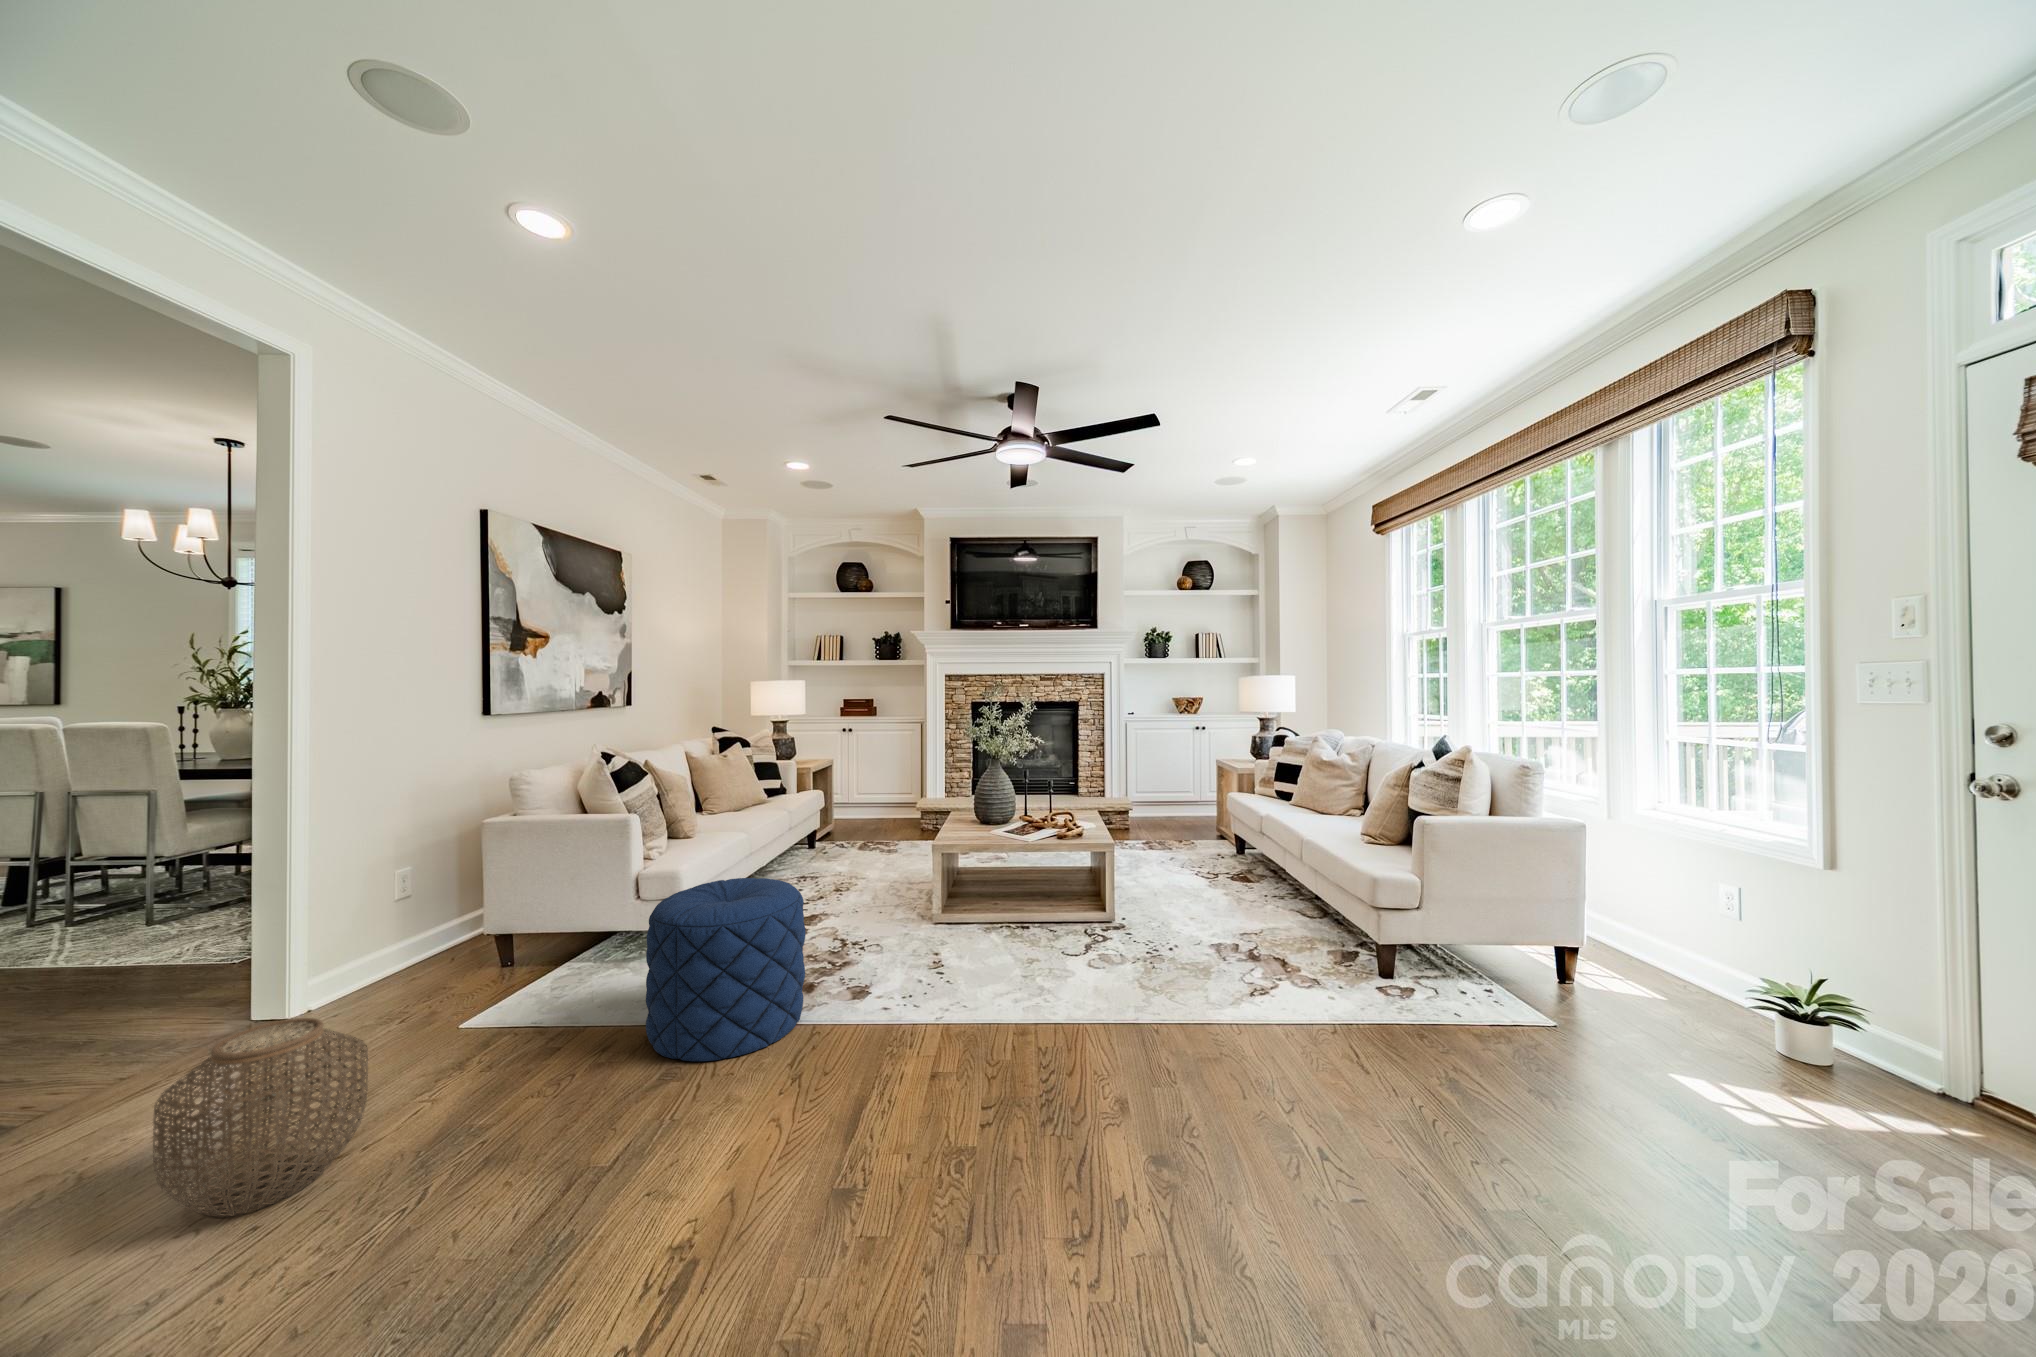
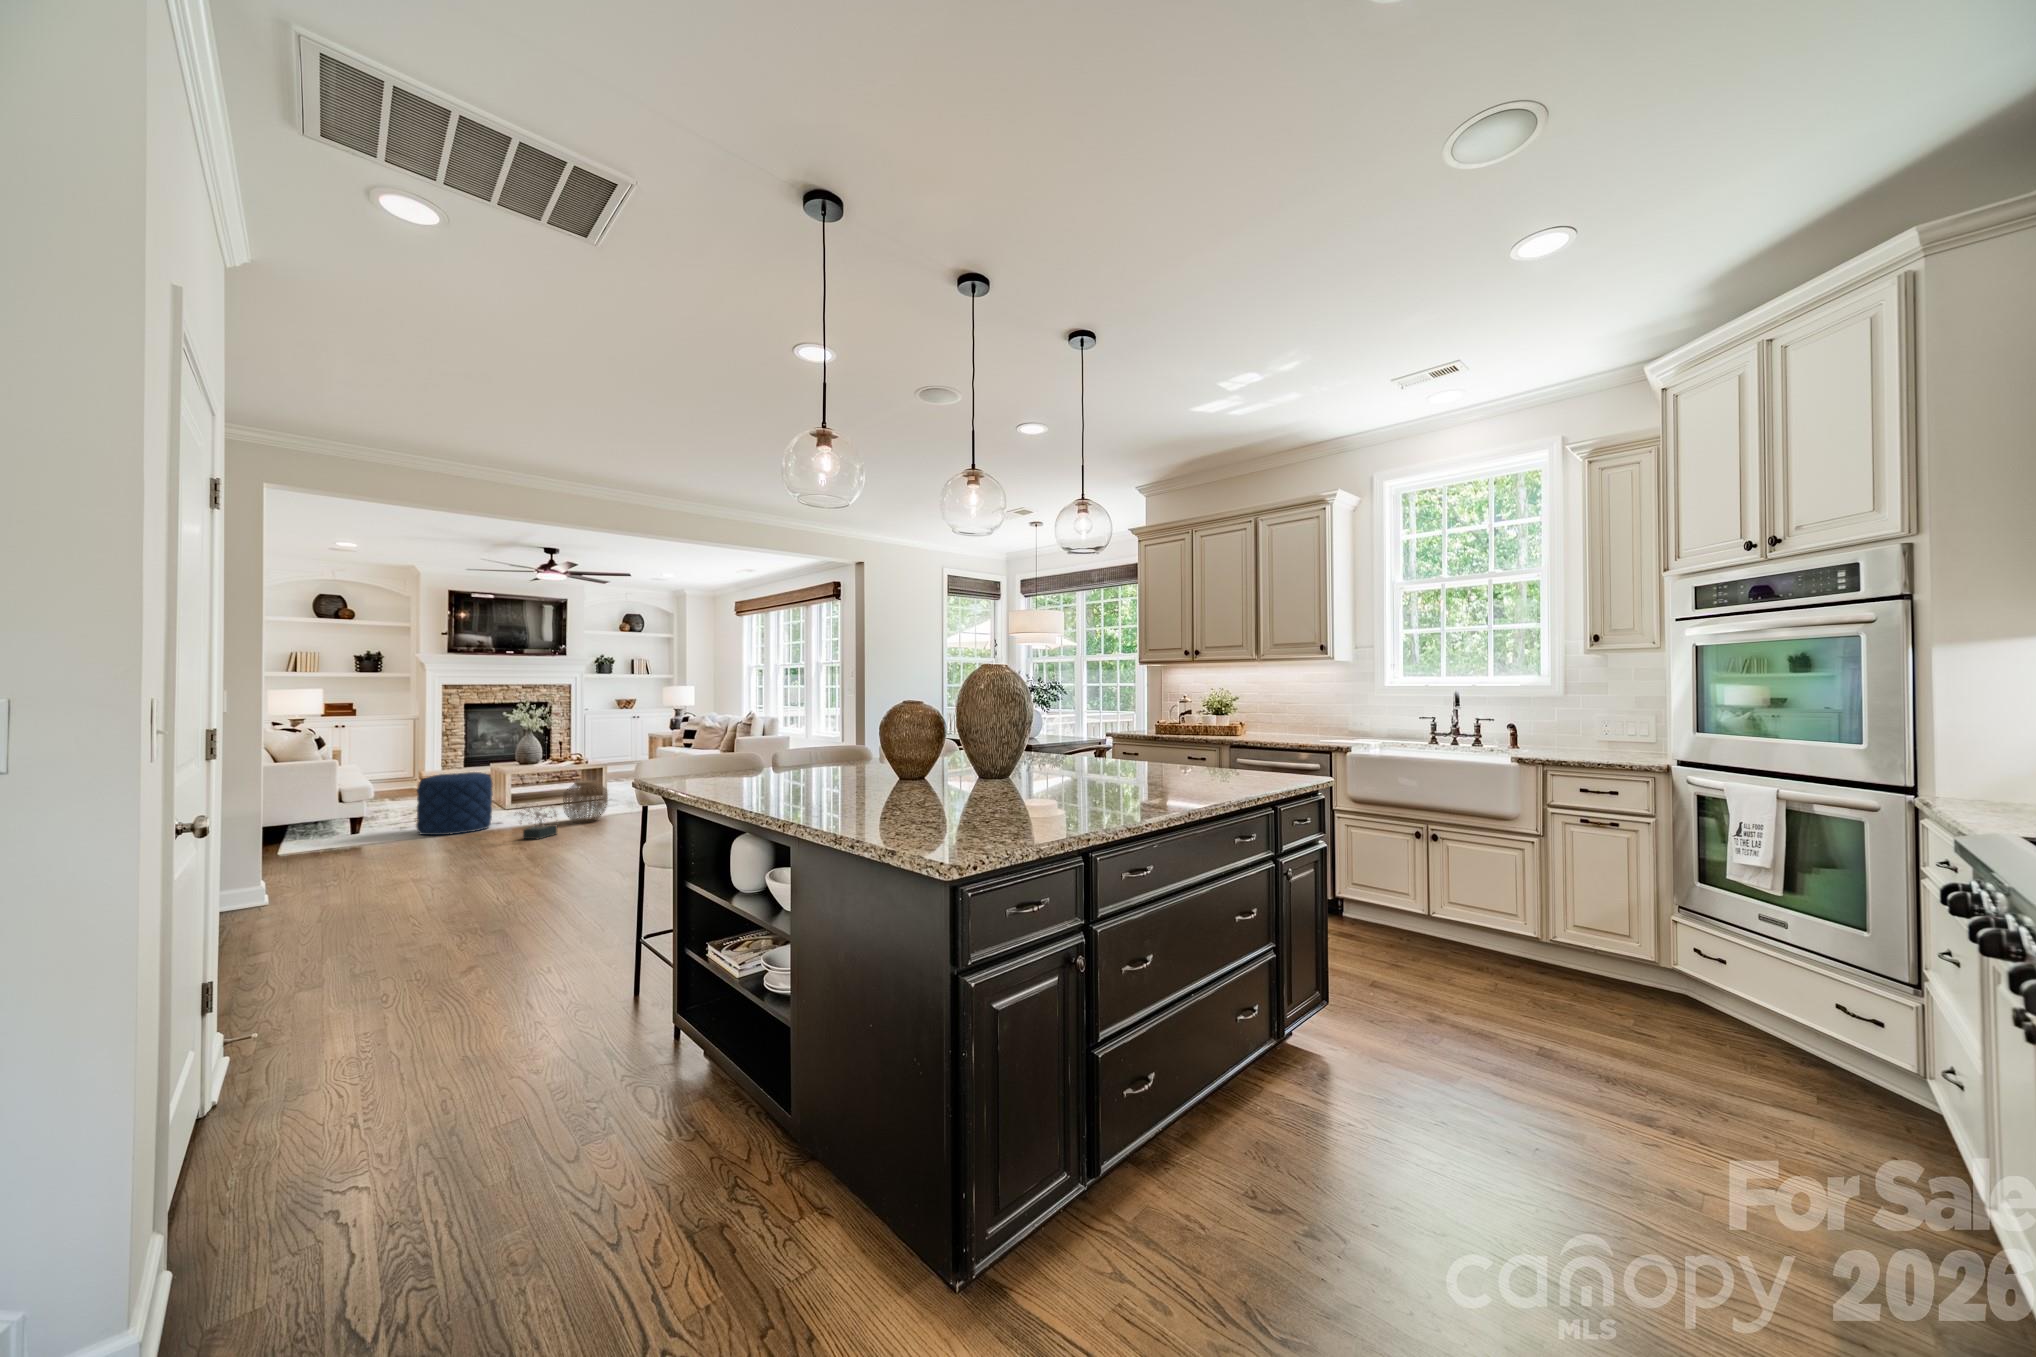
woven basket: present [153,1018,368,1216] -> present [563,780,608,823]
decorative plant: none [649,1089,825,1265] -> present [516,804,558,839]

